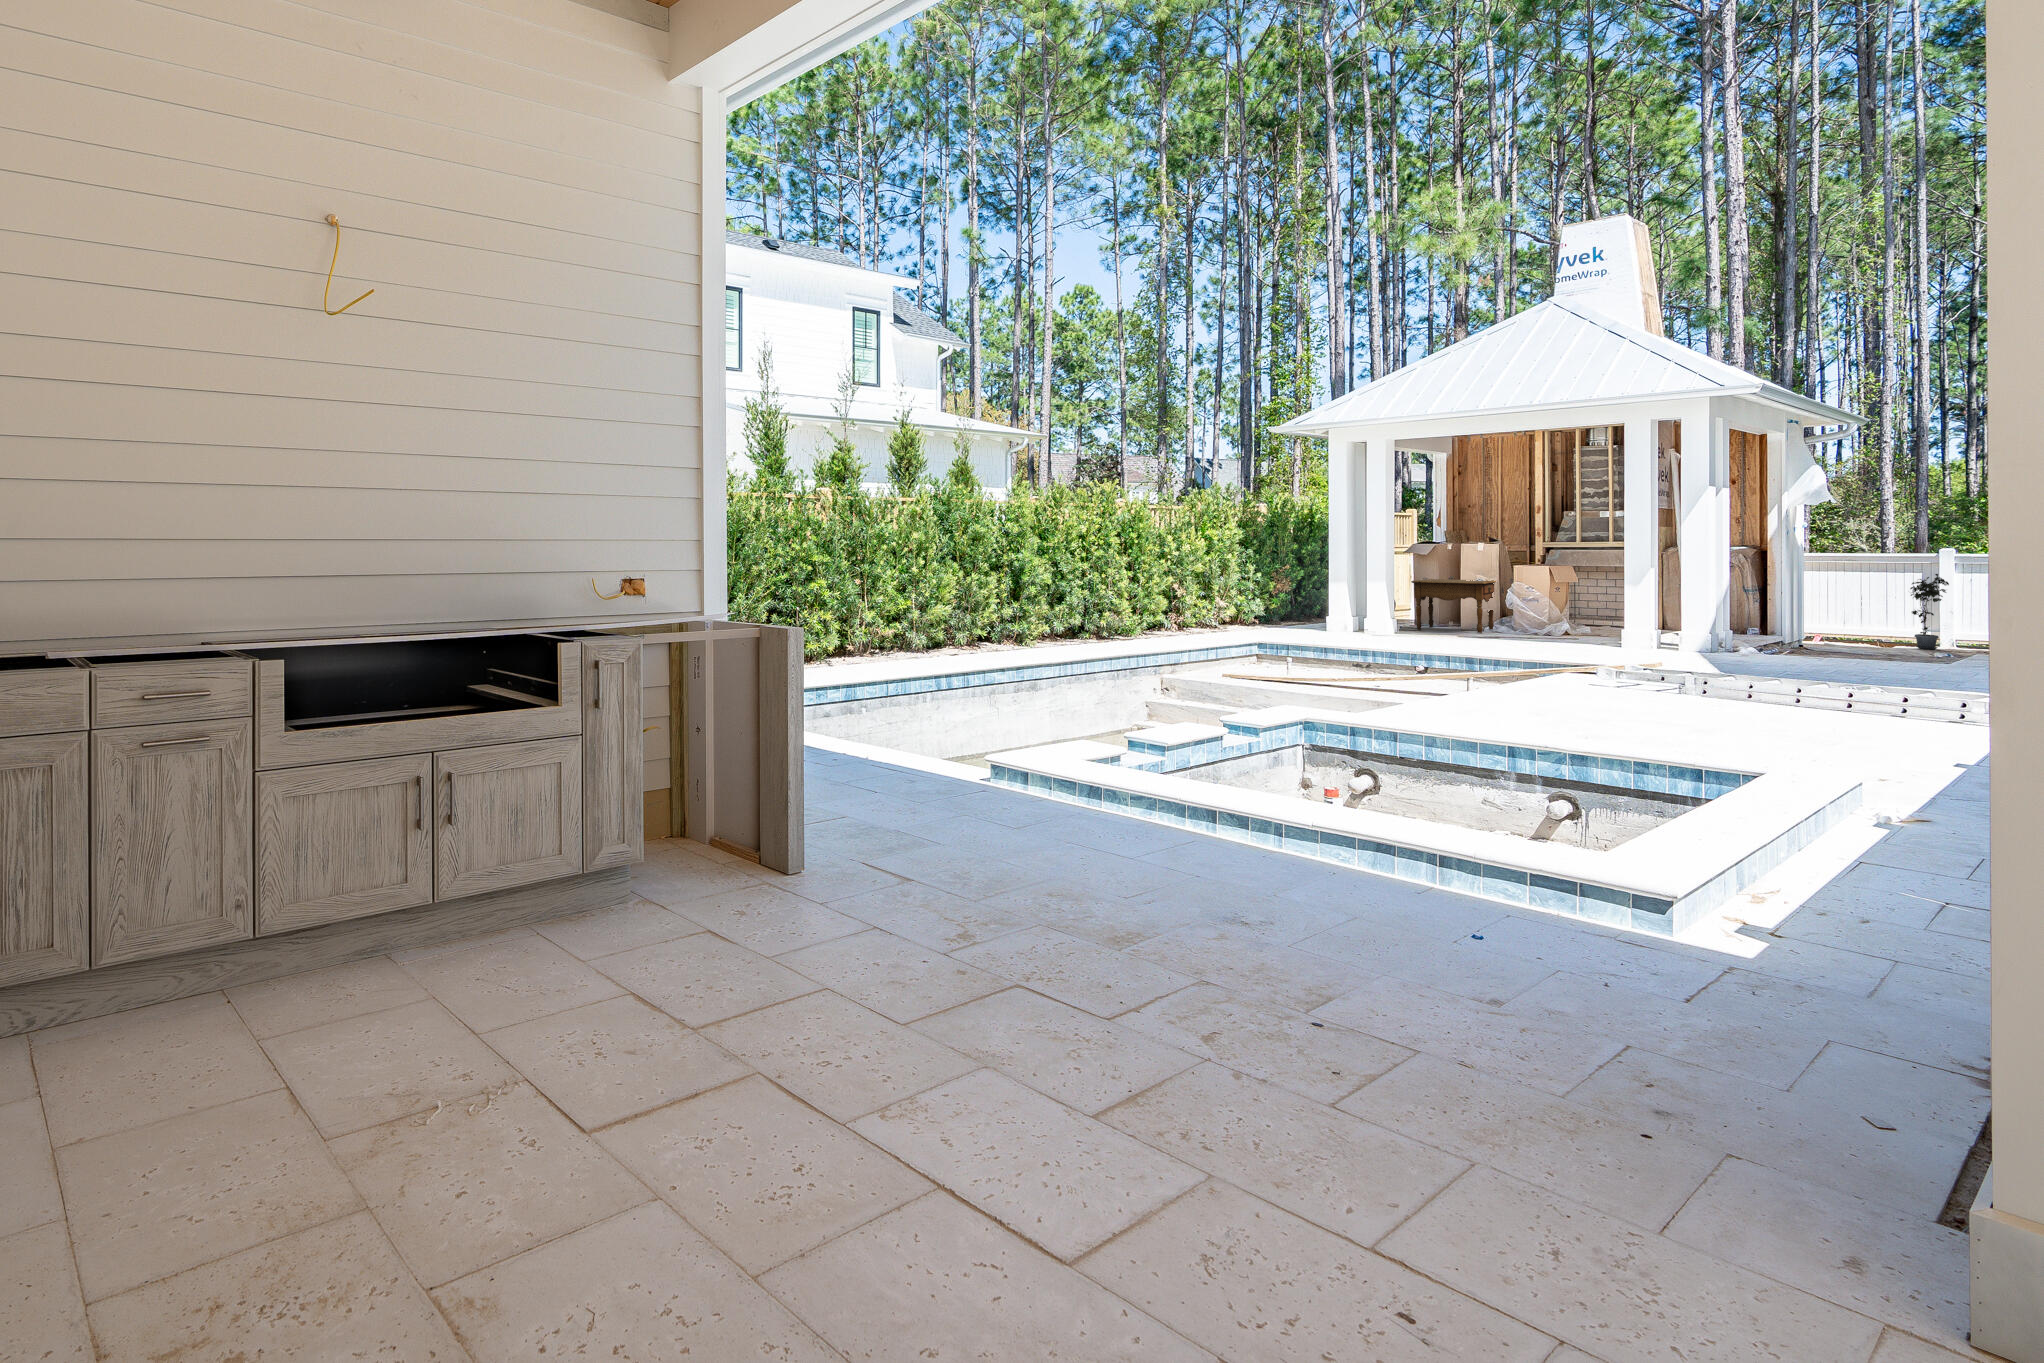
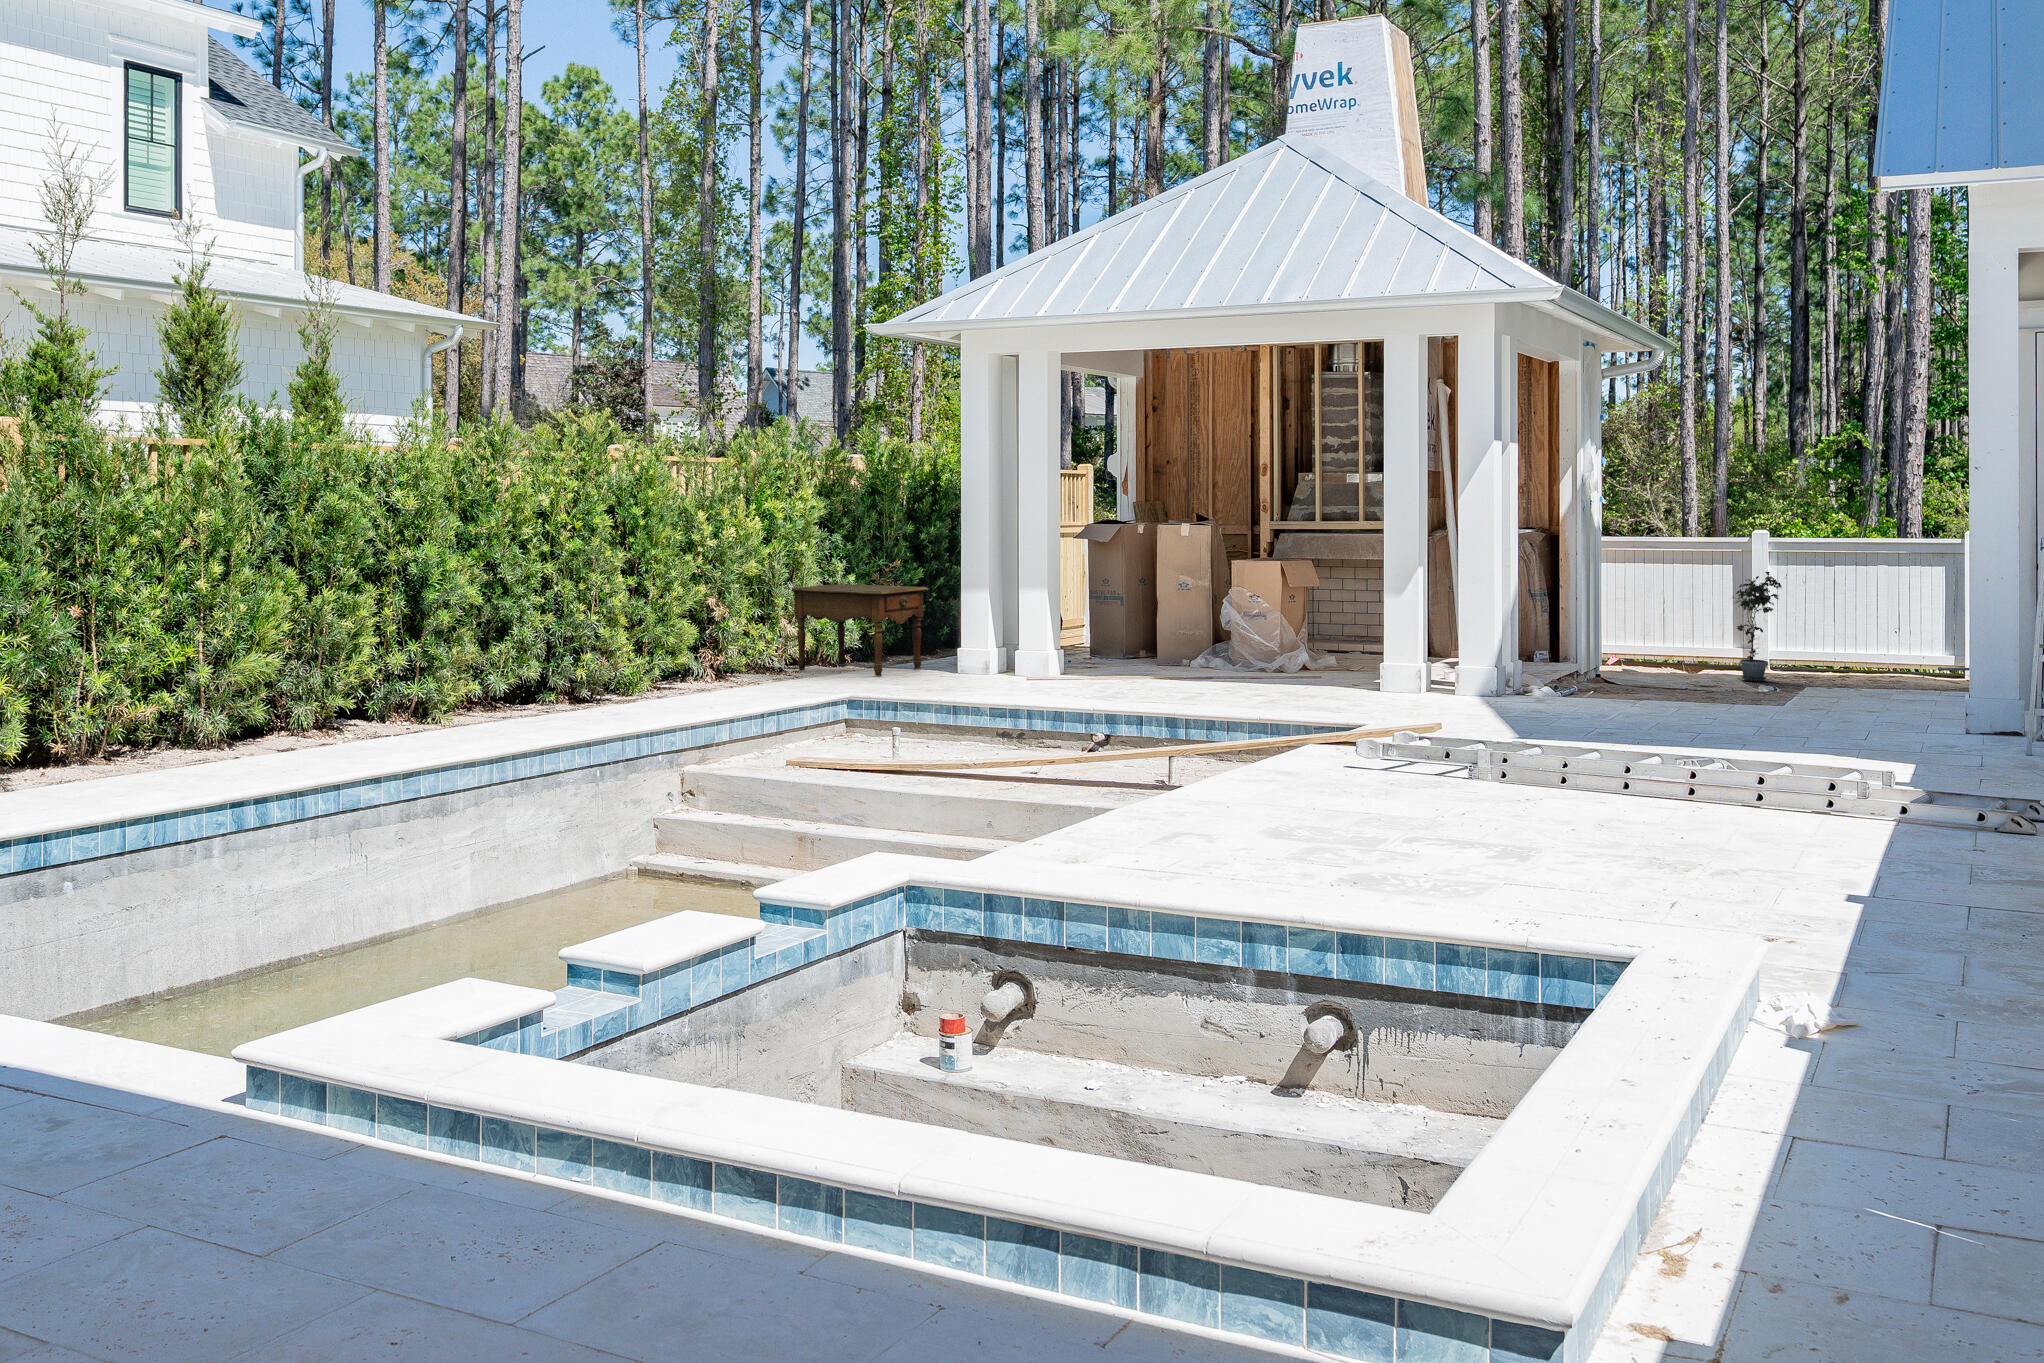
side table: present [1411,579,1496,633] -> present [792,584,928,676]

